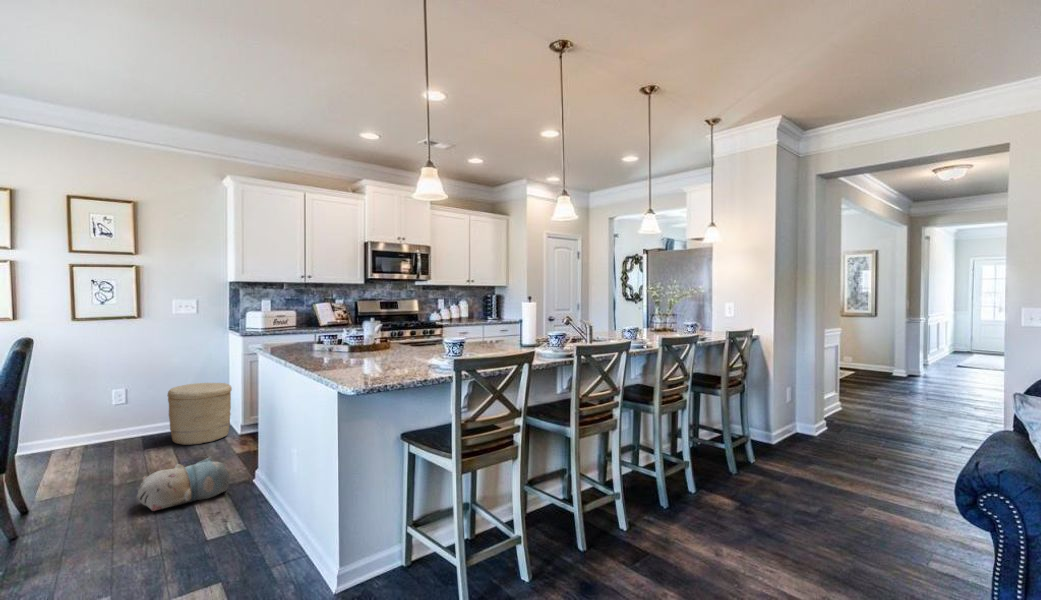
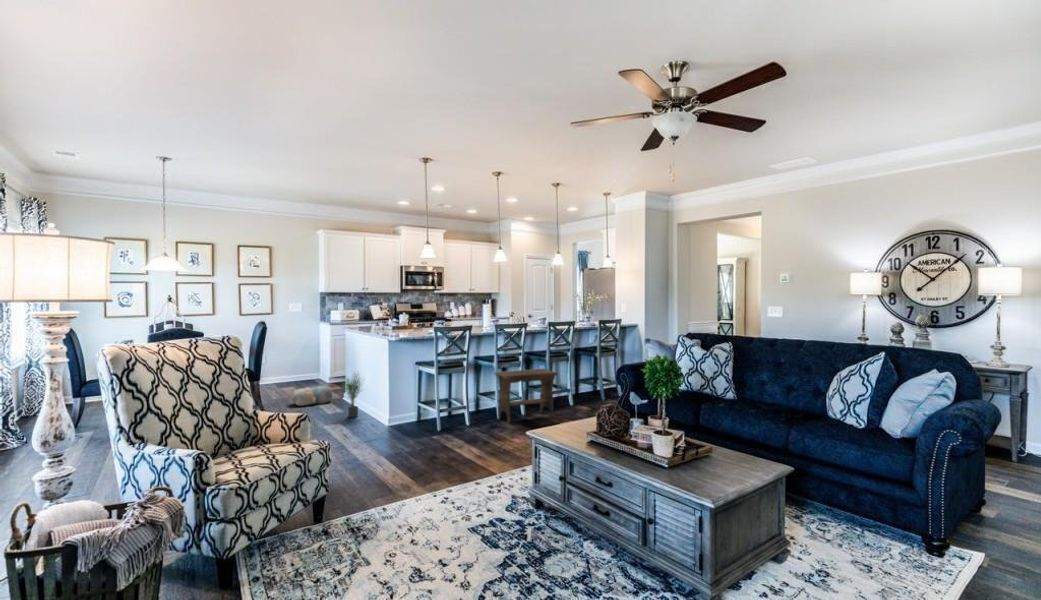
woven basket: present [167,383,232,445] -> none [290,353,324,386]
footstool: none [571,430,703,567] -> present [495,369,558,423]
potted plant: none [227,444,295,552] -> present [345,376,362,417]

